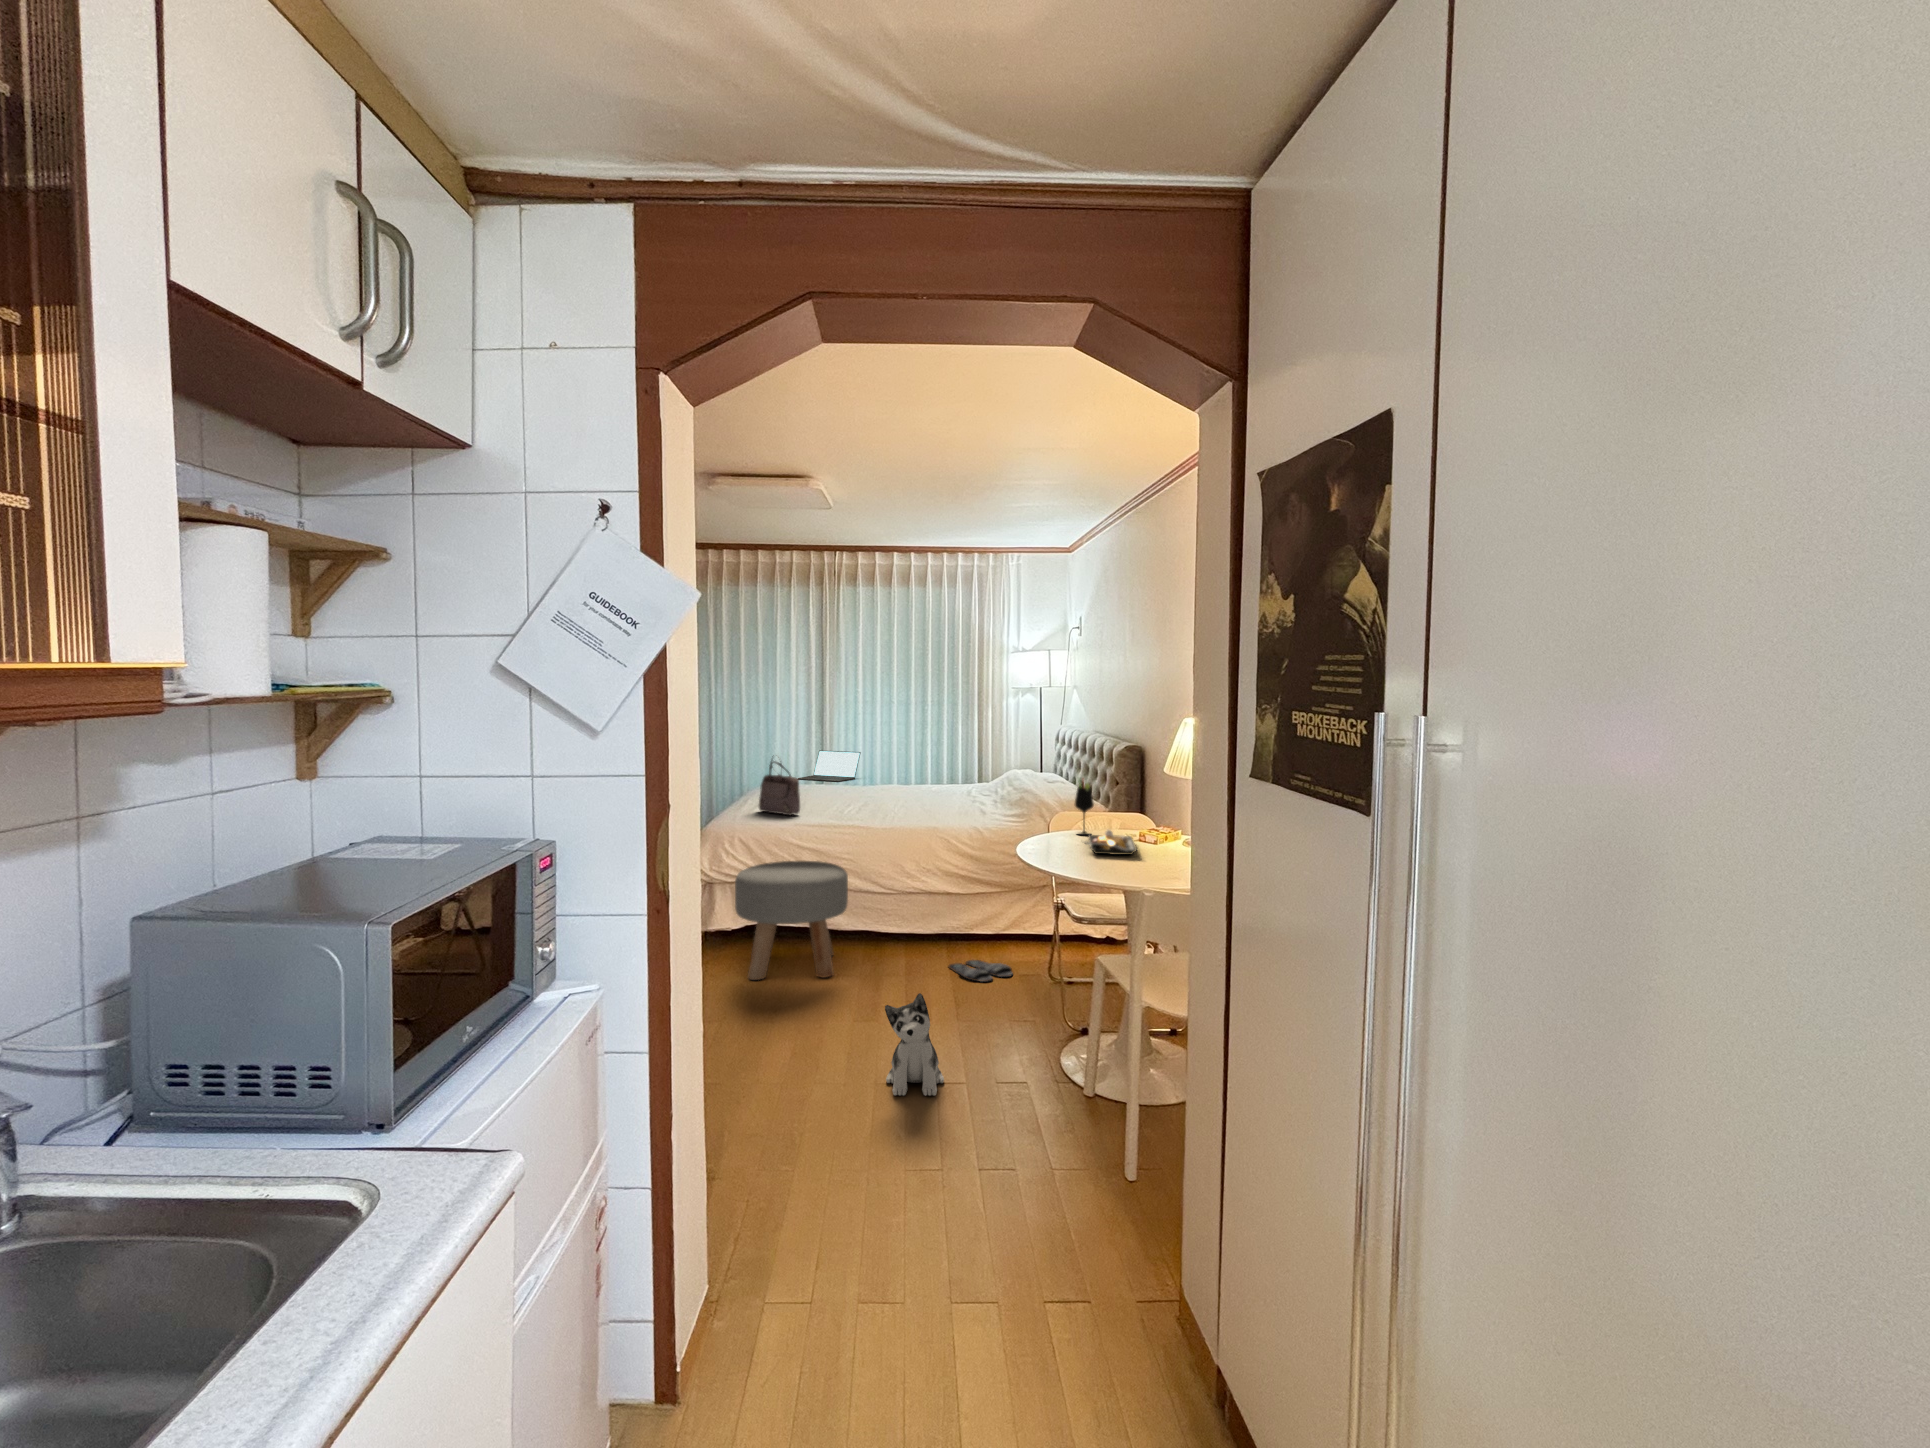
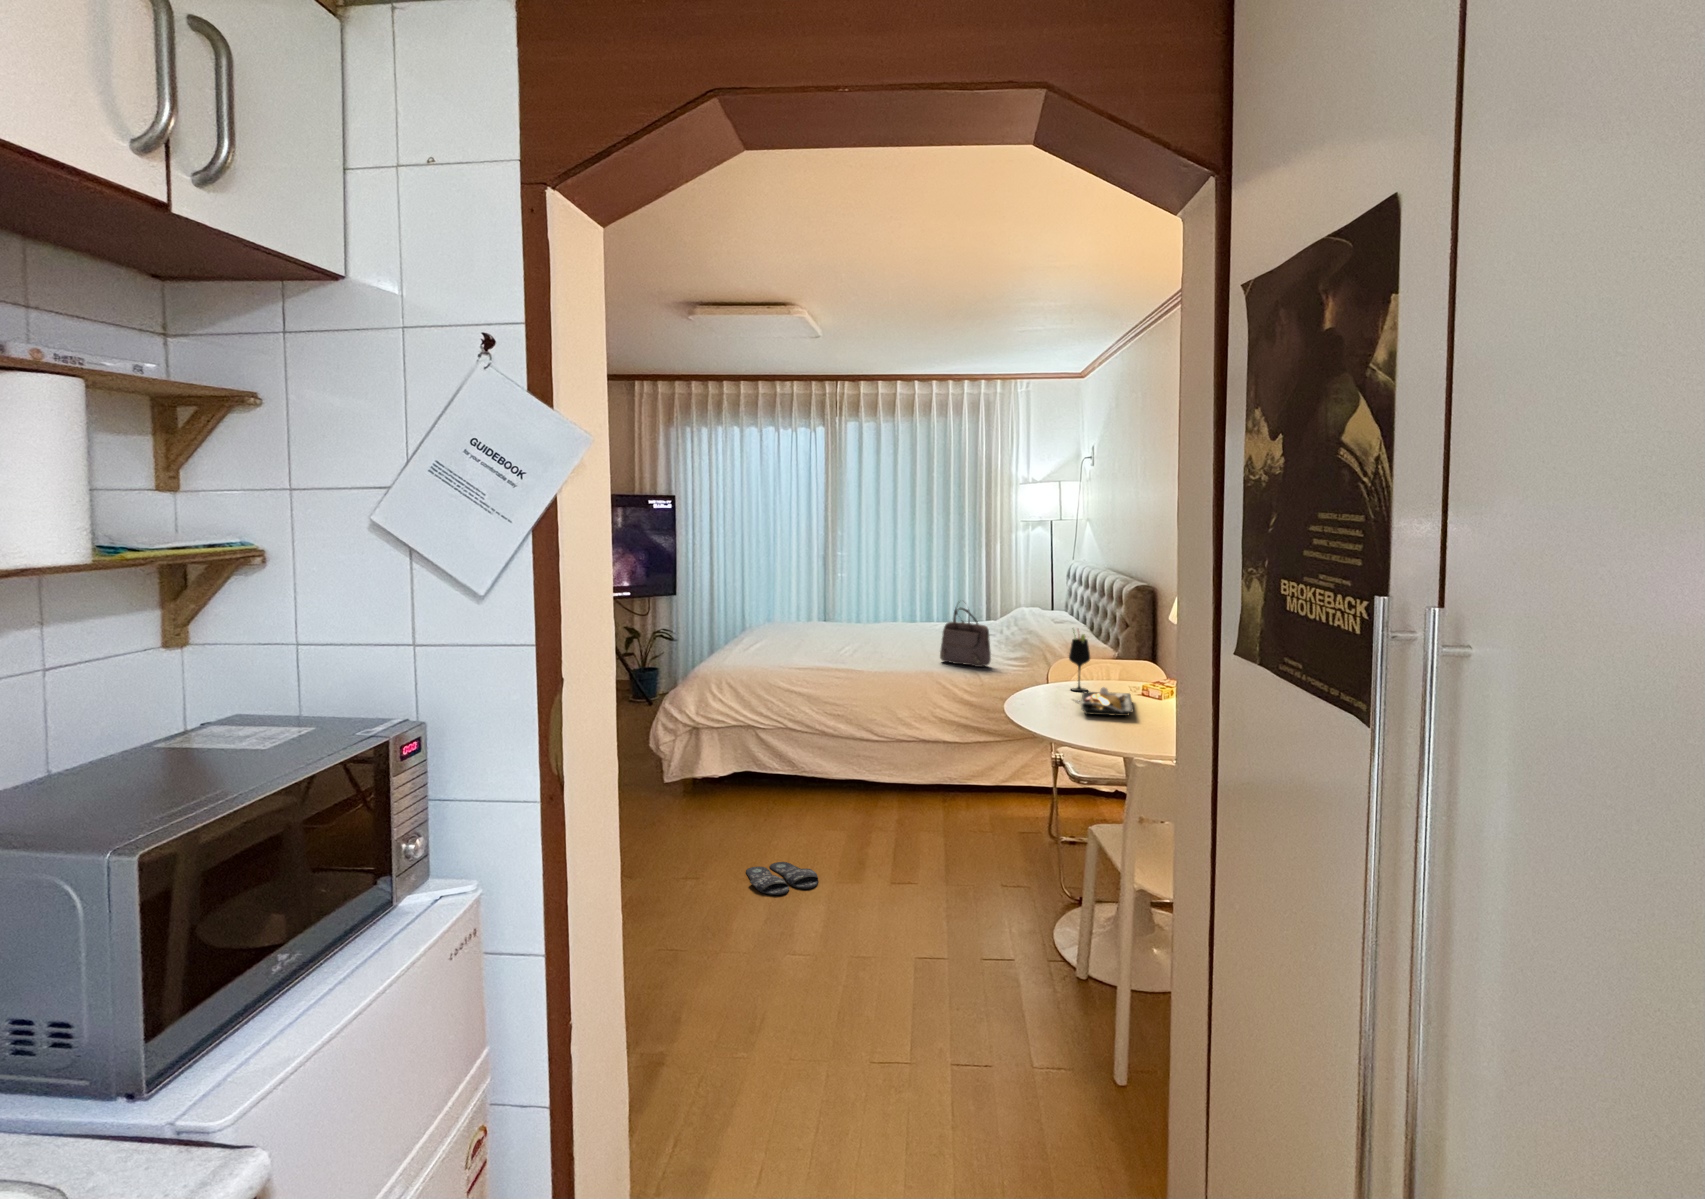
laptop: present [798,750,861,782] -> none [795,589,861,622]
handbag: present [759,761,800,815] -> present [940,607,991,667]
ottoman: present [735,861,848,980] -> none [719,708,835,830]
slippers: present [949,960,1013,982] -> present [746,862,818,895]
plush toy: present [885,993,944,1096] -> none [859,856,922,963]

